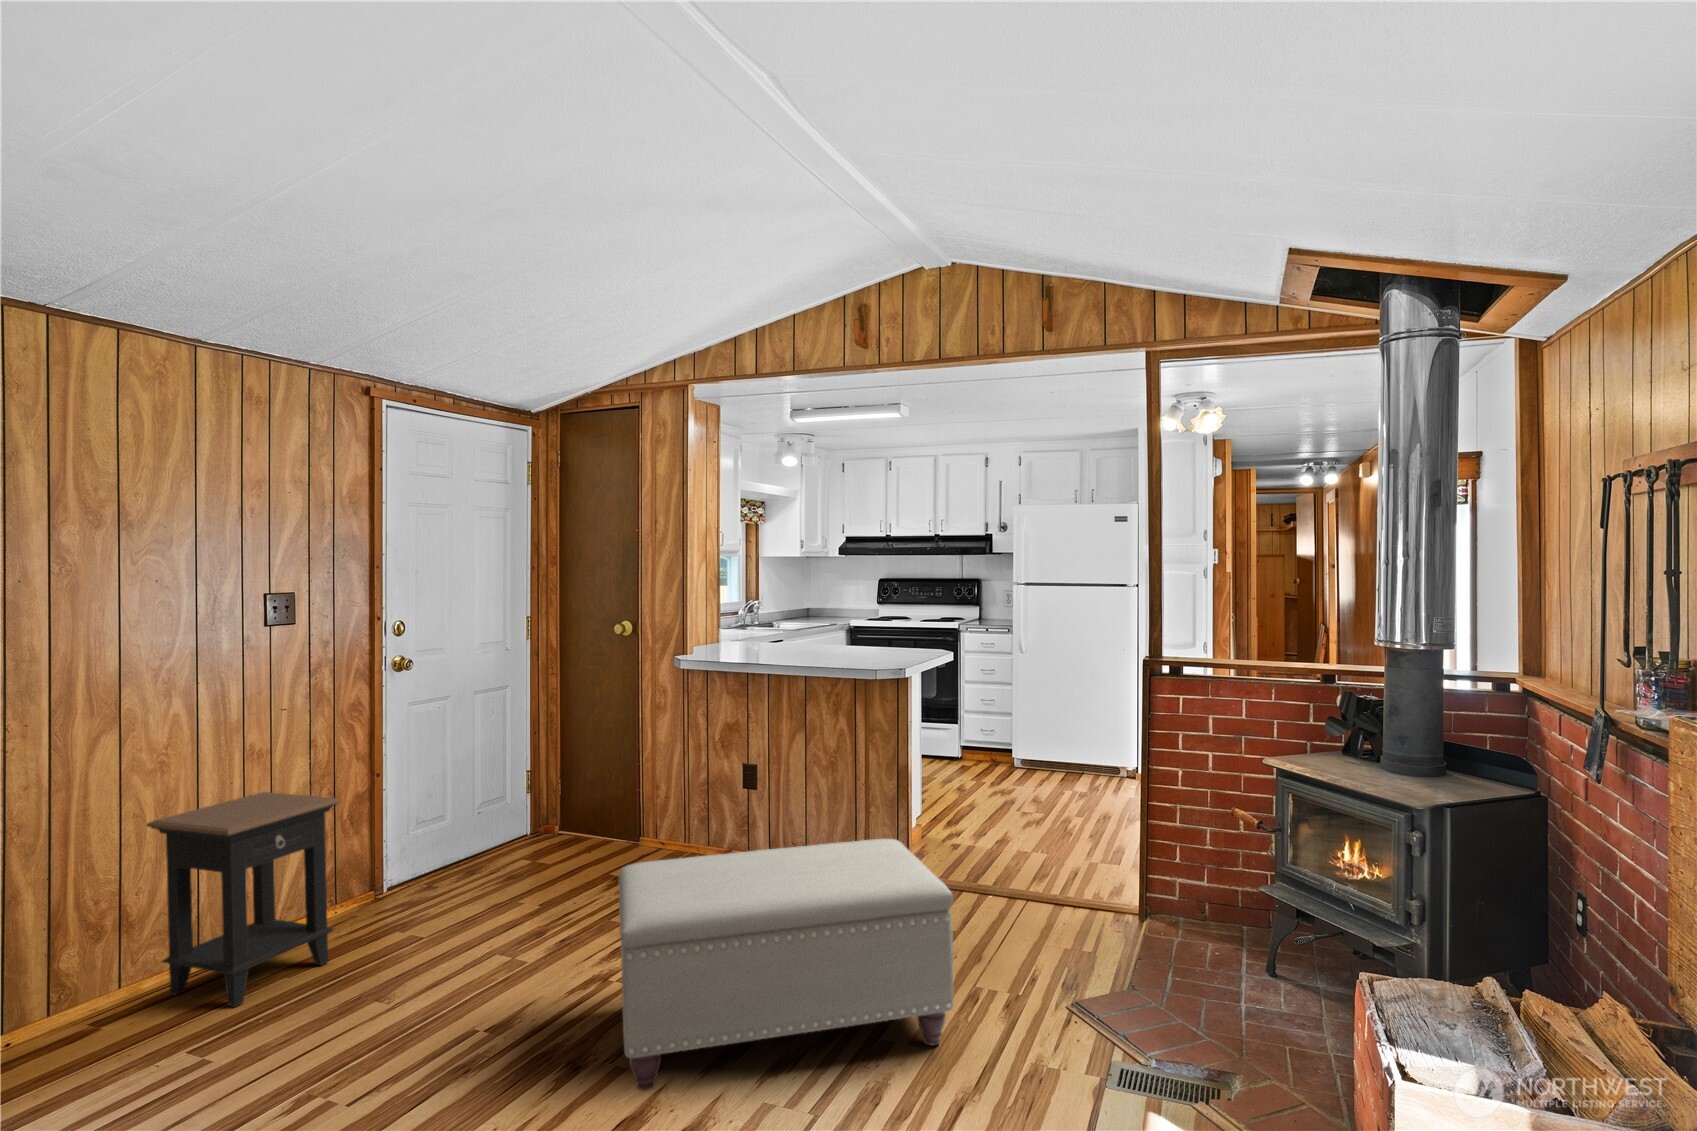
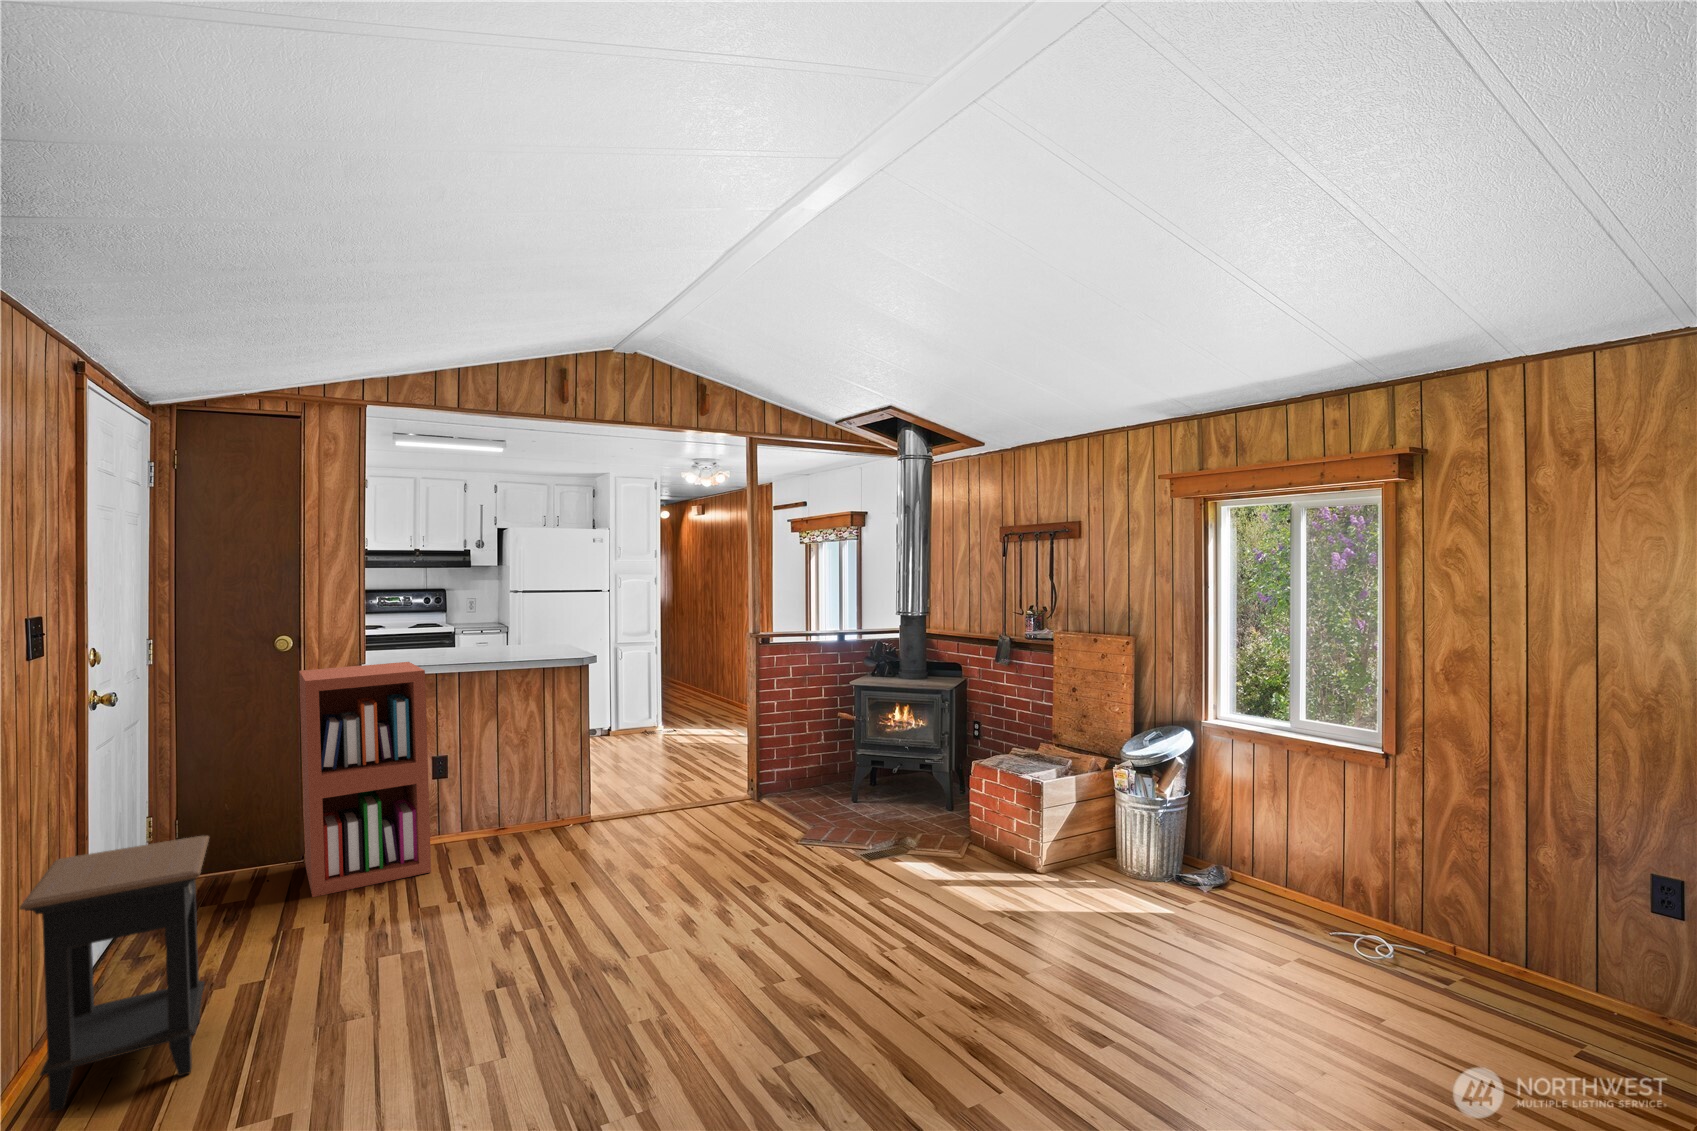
bookshelf: none [575,656,724,890] -> present [299,662,431,897]
ottoman: present [618,839,954,1091] -> none [567,759,788,939]

